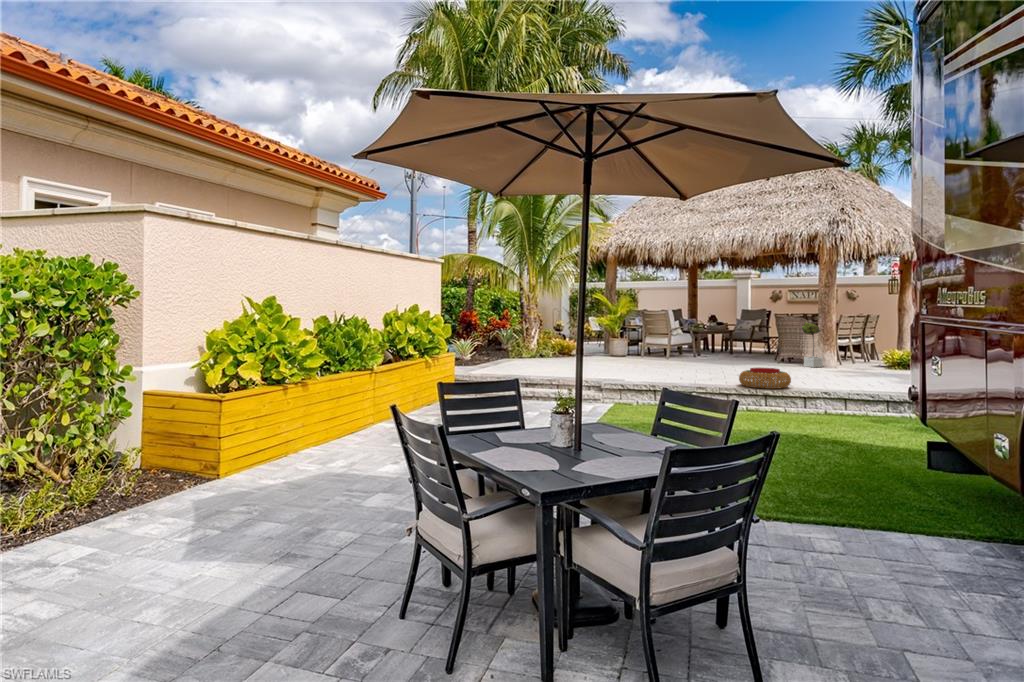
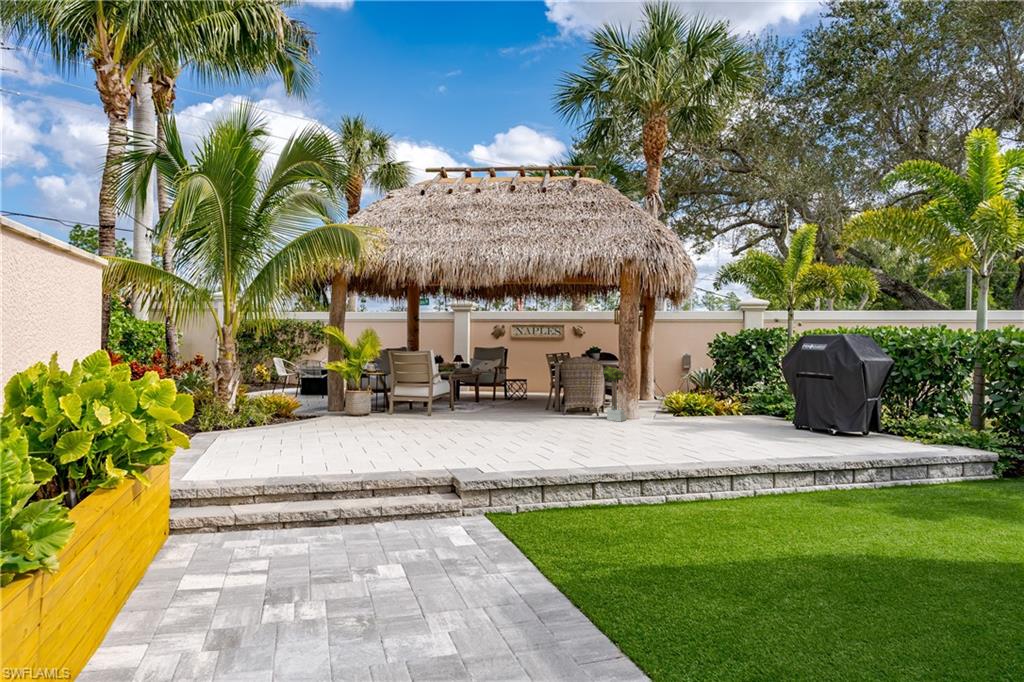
pouf: present [739,368,791,389] -> none [636,435,705,467]

